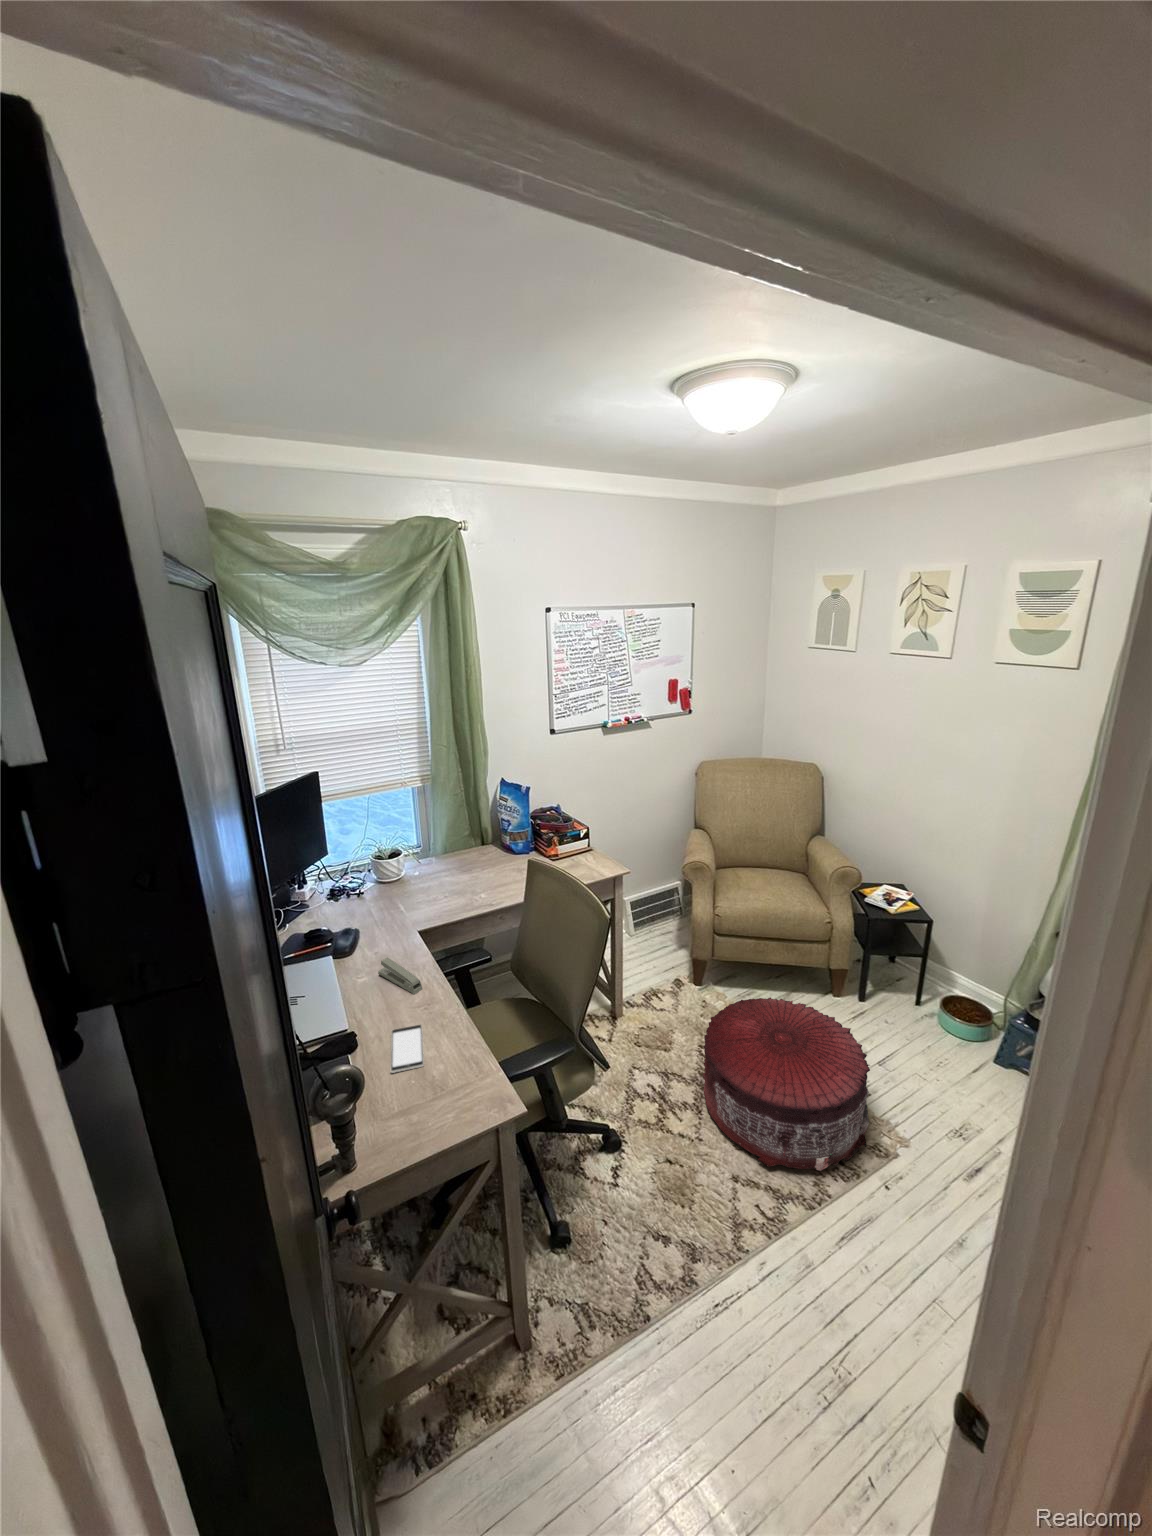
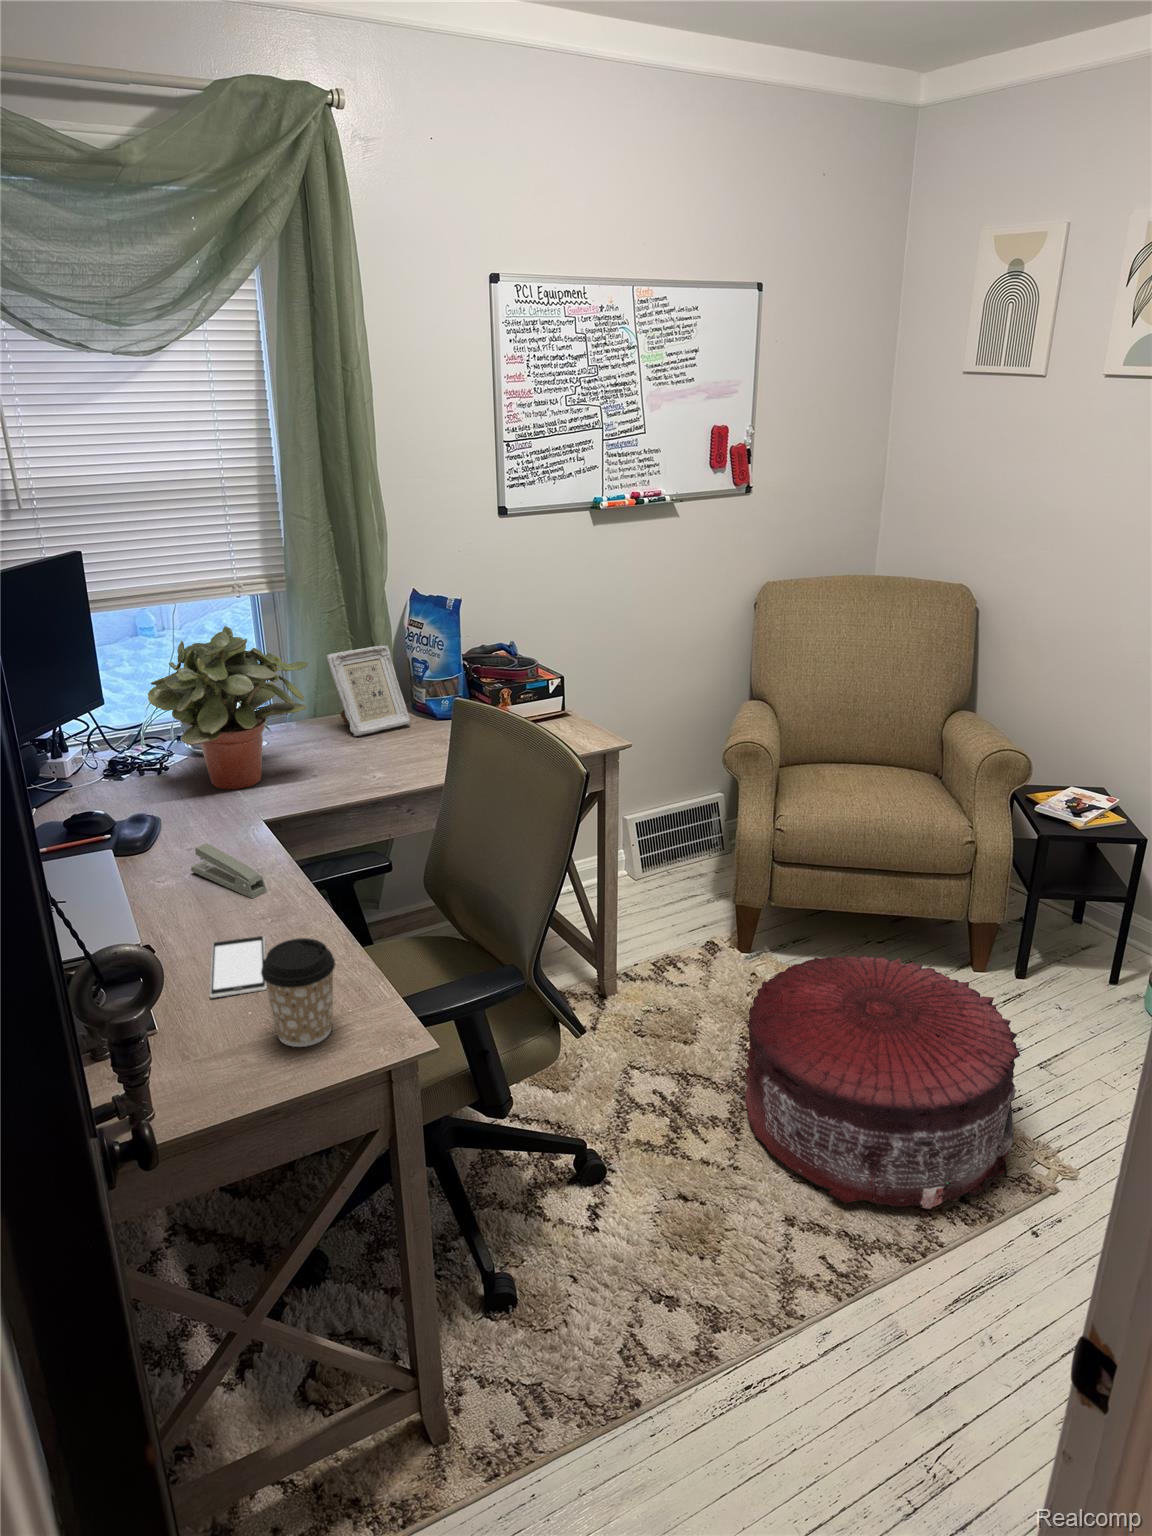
potted plant: none [354,812,445,909] -> present [148,626,308,789]
picture frame: none [454,813,501,868] -> present [327,646,410,736]
coffee cup: none [423,1043,466,1113] -> present [261,938,336,1047]

